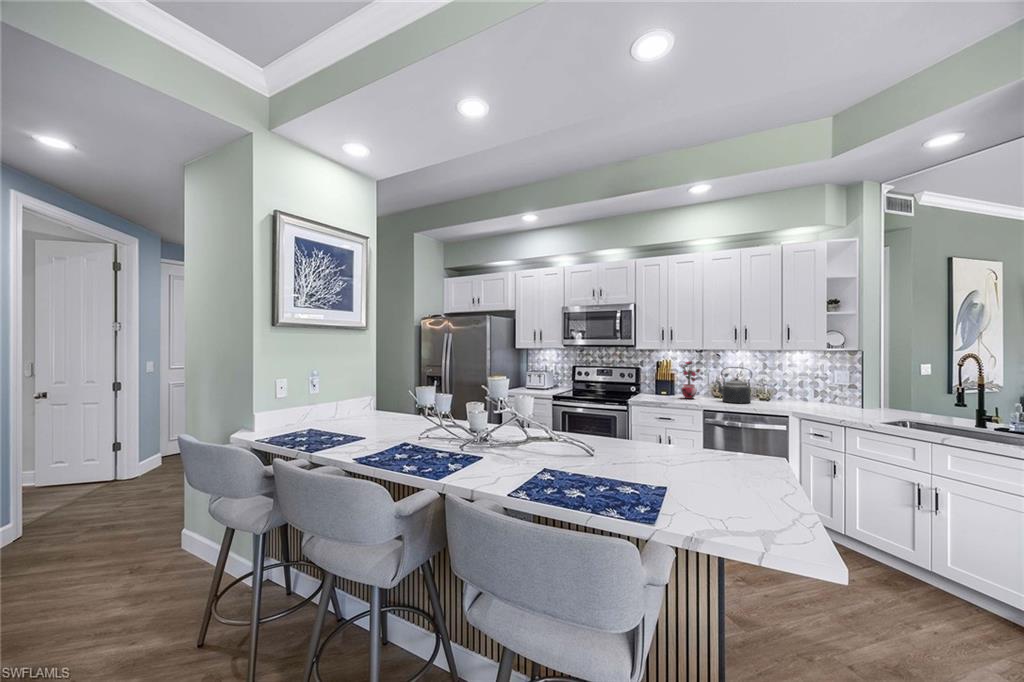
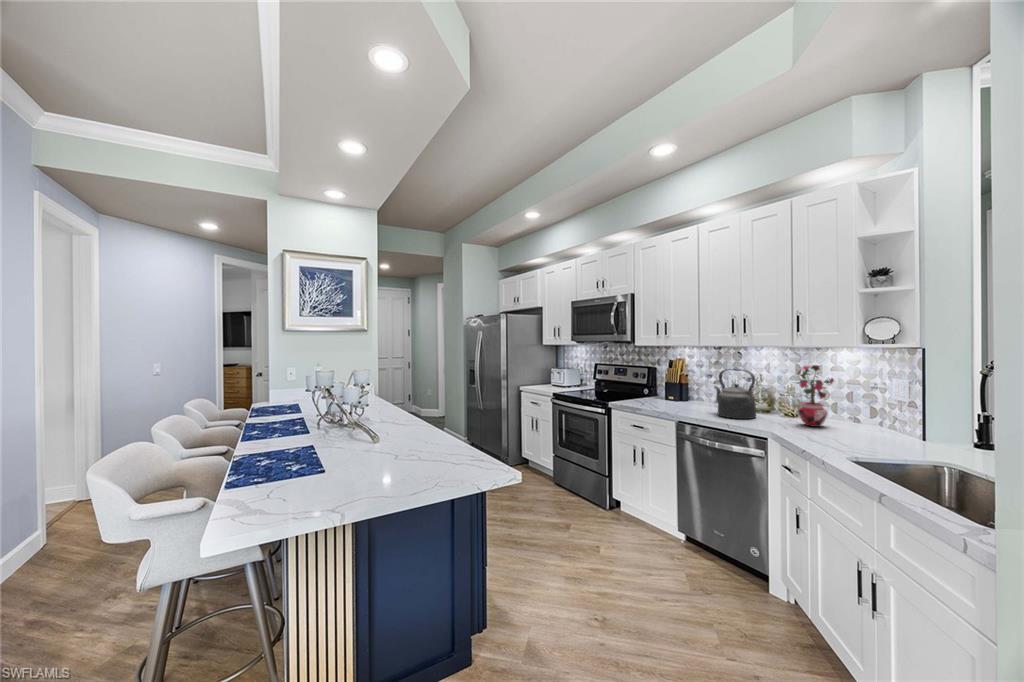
potted plant: present [681,361,700,399] -> present [797,365,834,427]

